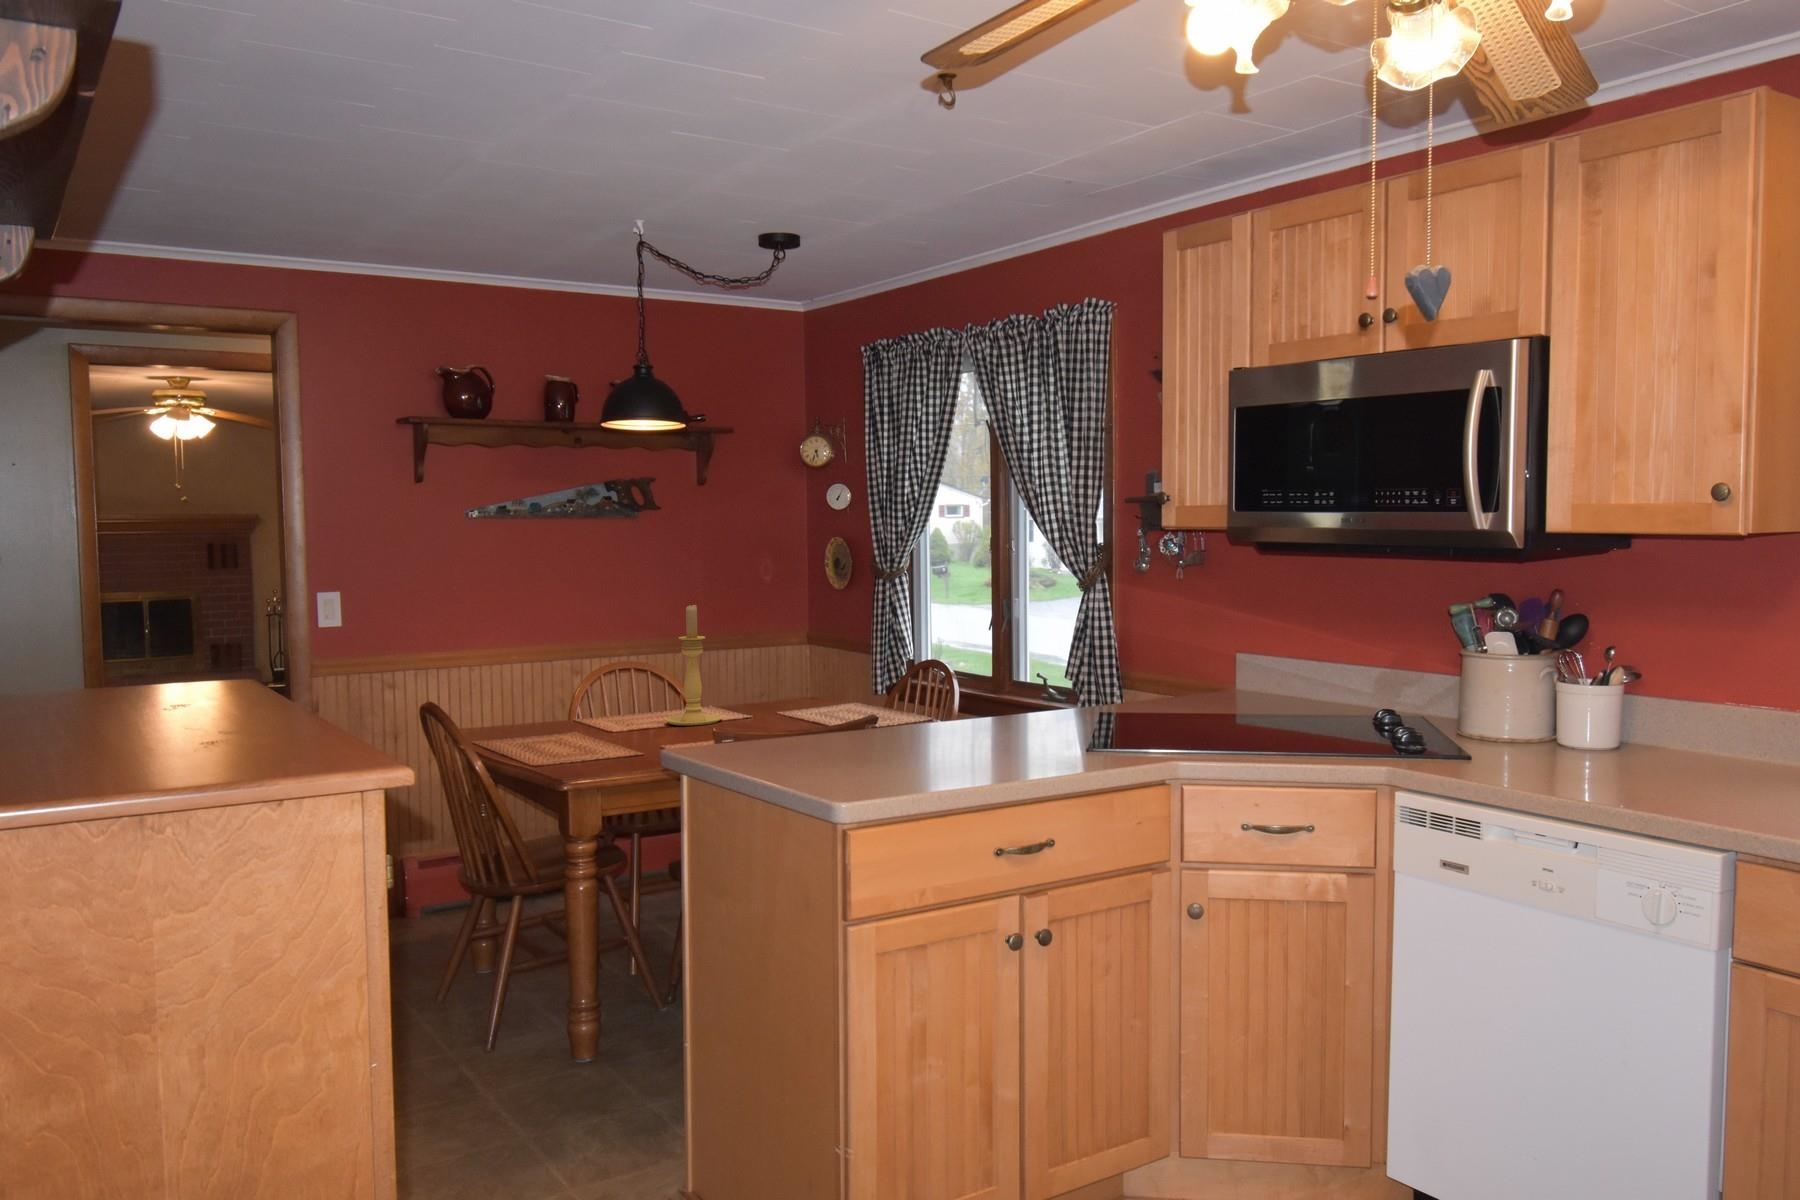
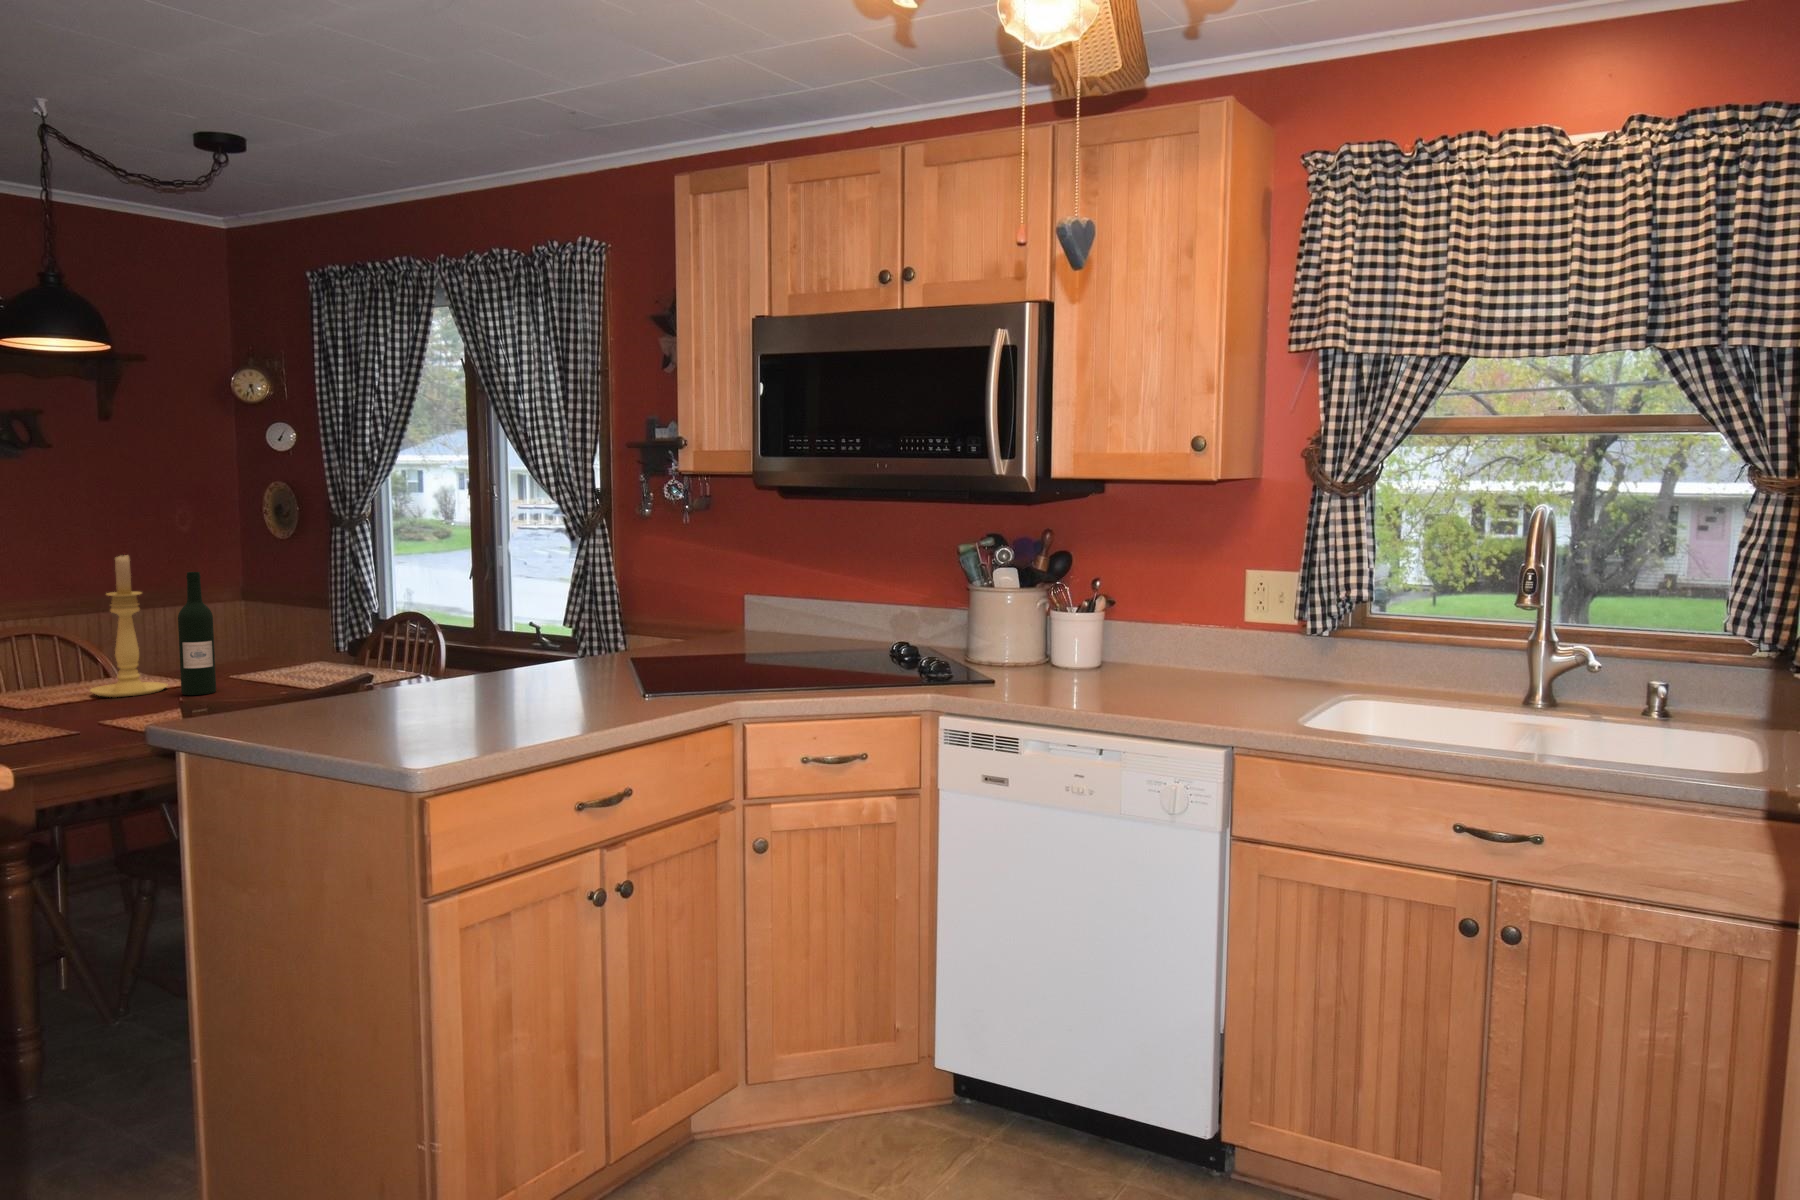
wine bottle: none [728,620,756,727] -> present [178,572,216,695]

